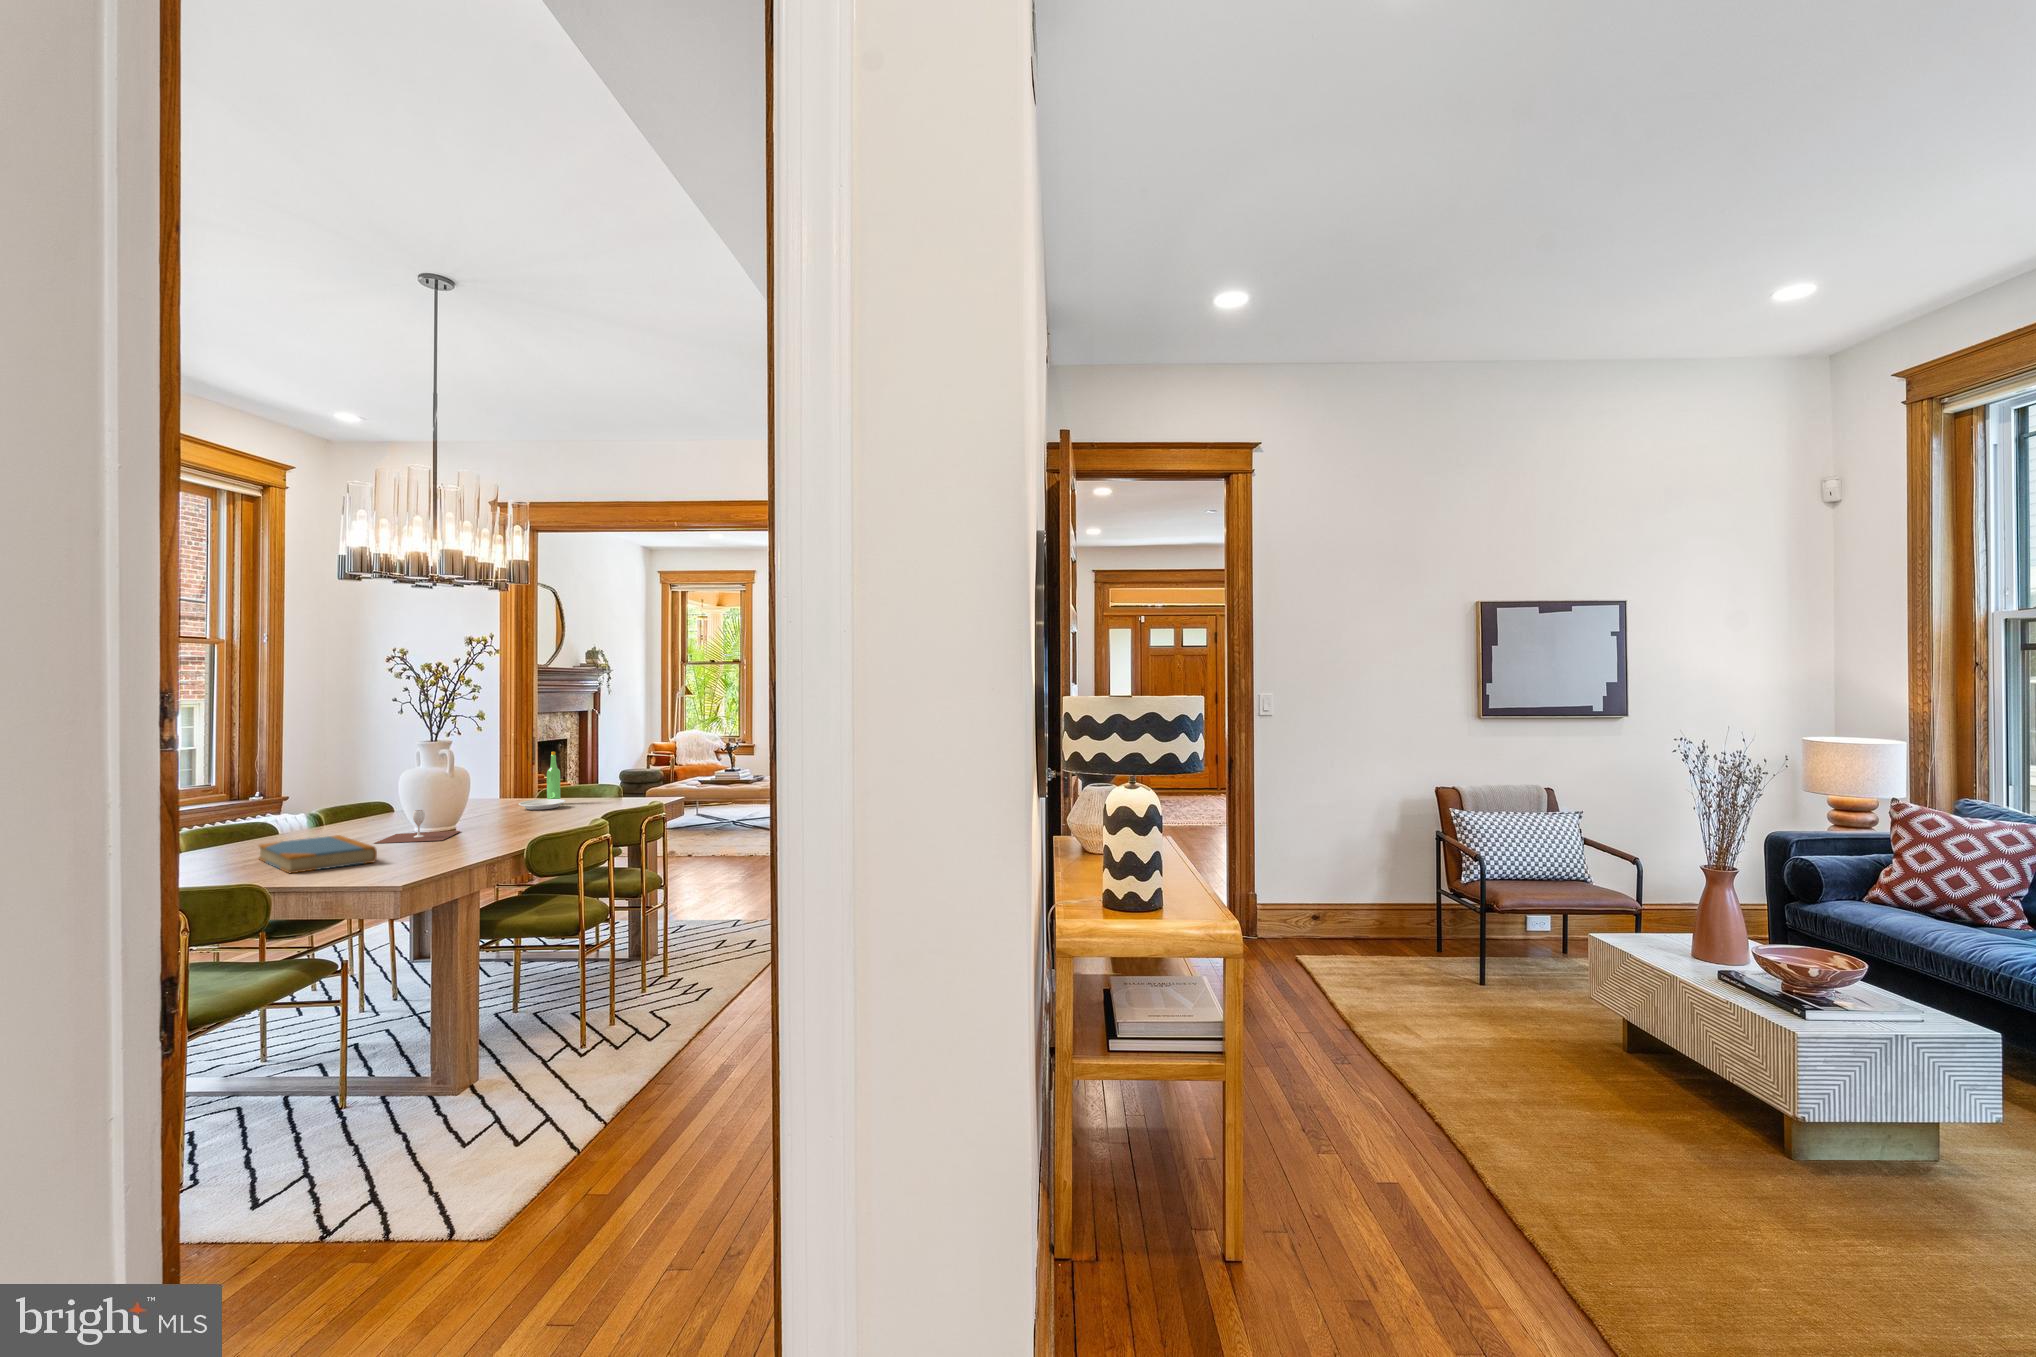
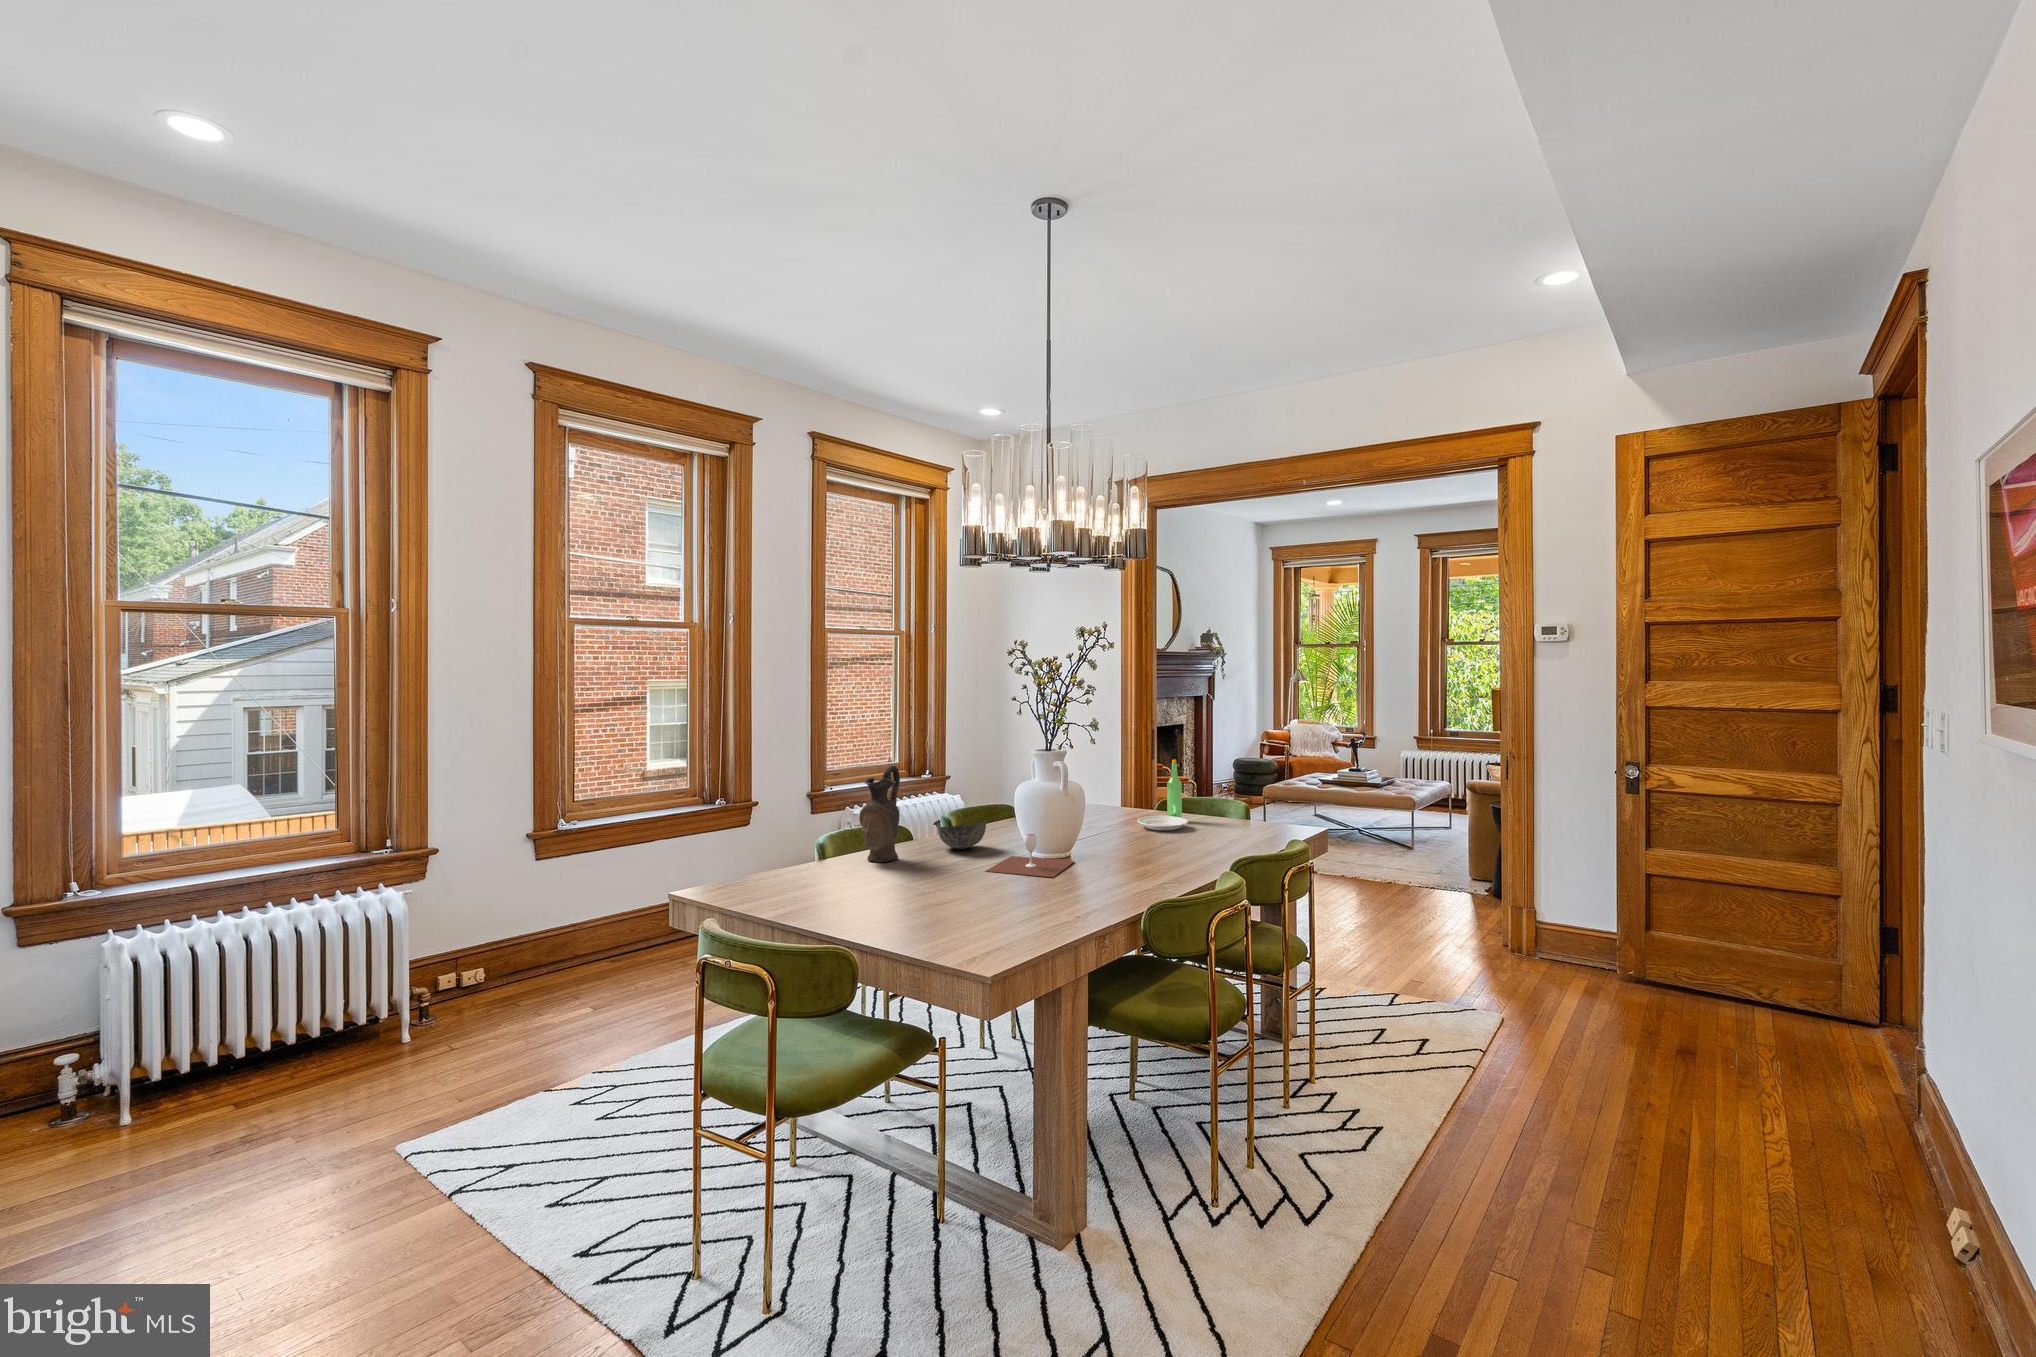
ceramic pitcher: none [228,760,275,848] -> present [859,765,900,862]
bowl: none [309,806,370,835] -> present [933,820,988,849]
book: present [259,835,377,873] -> none [875,862,977,919]

